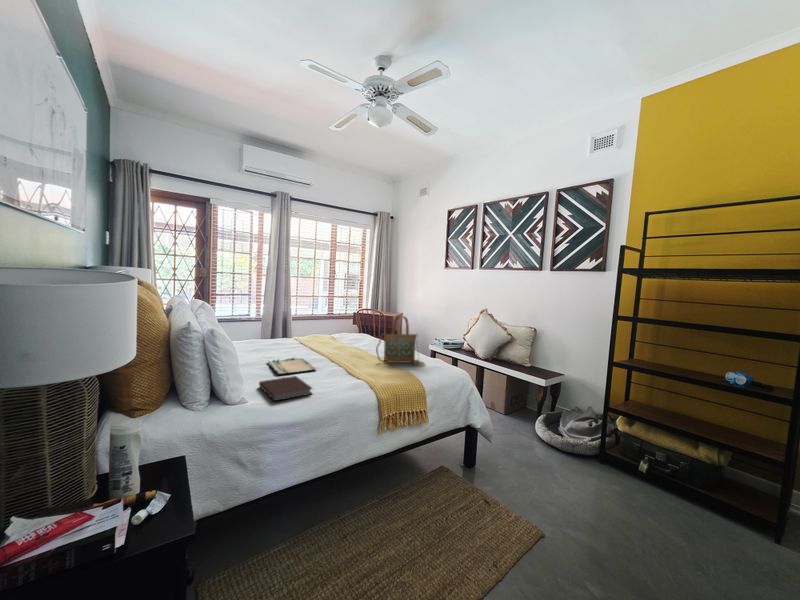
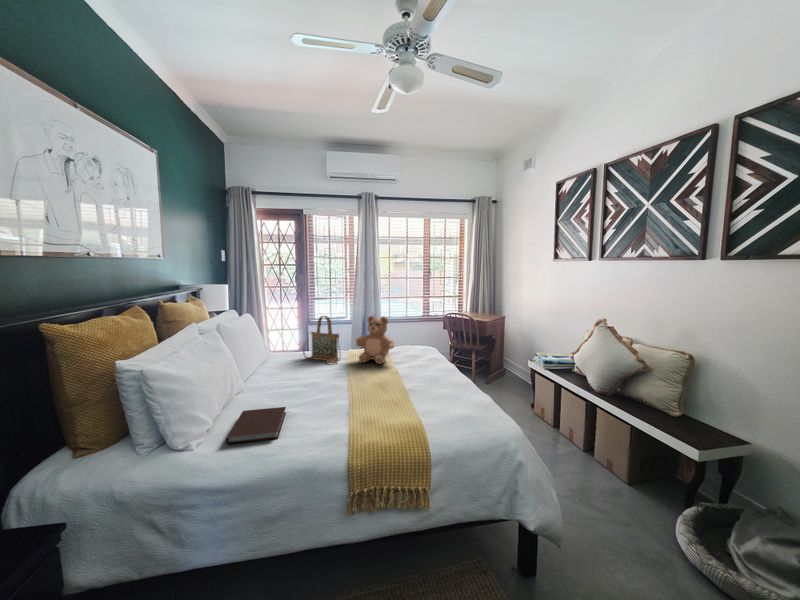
teddy bear: none [308,306,349,348] -> present [354,316,395,364]
handbag: present [376,316,424,365] -> present [303,316,341,363]
tray: present [269,358,316,374] -> none [278,374,328,400]

